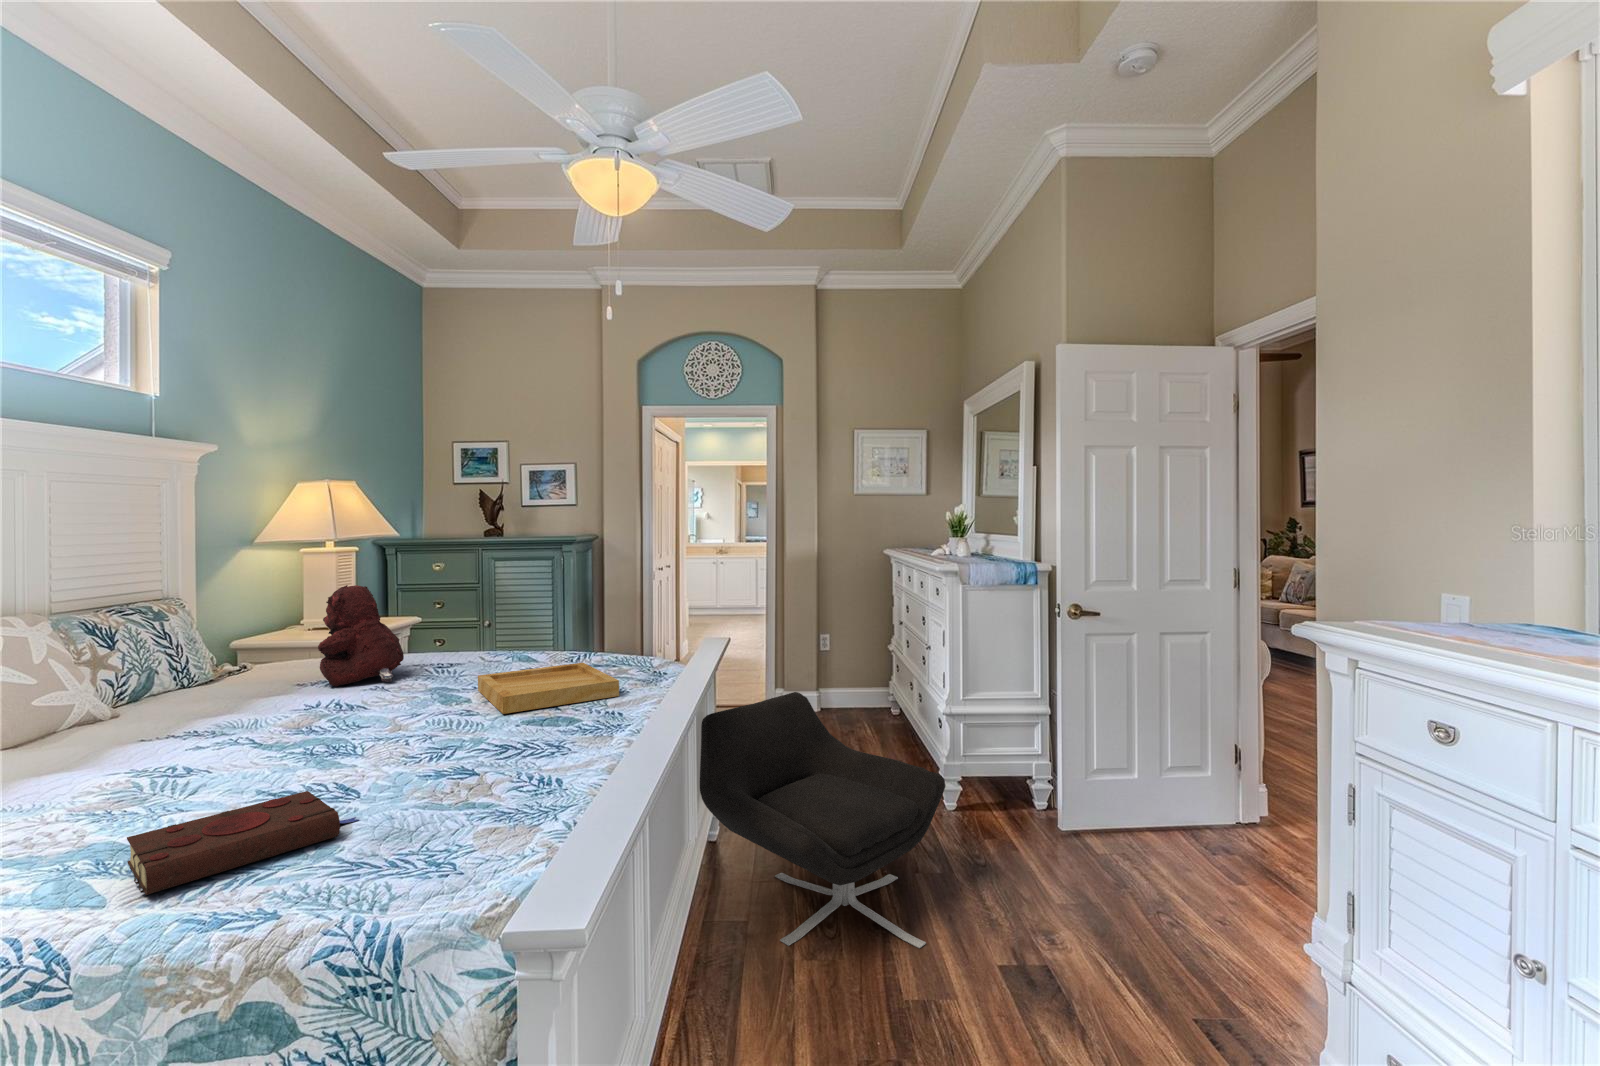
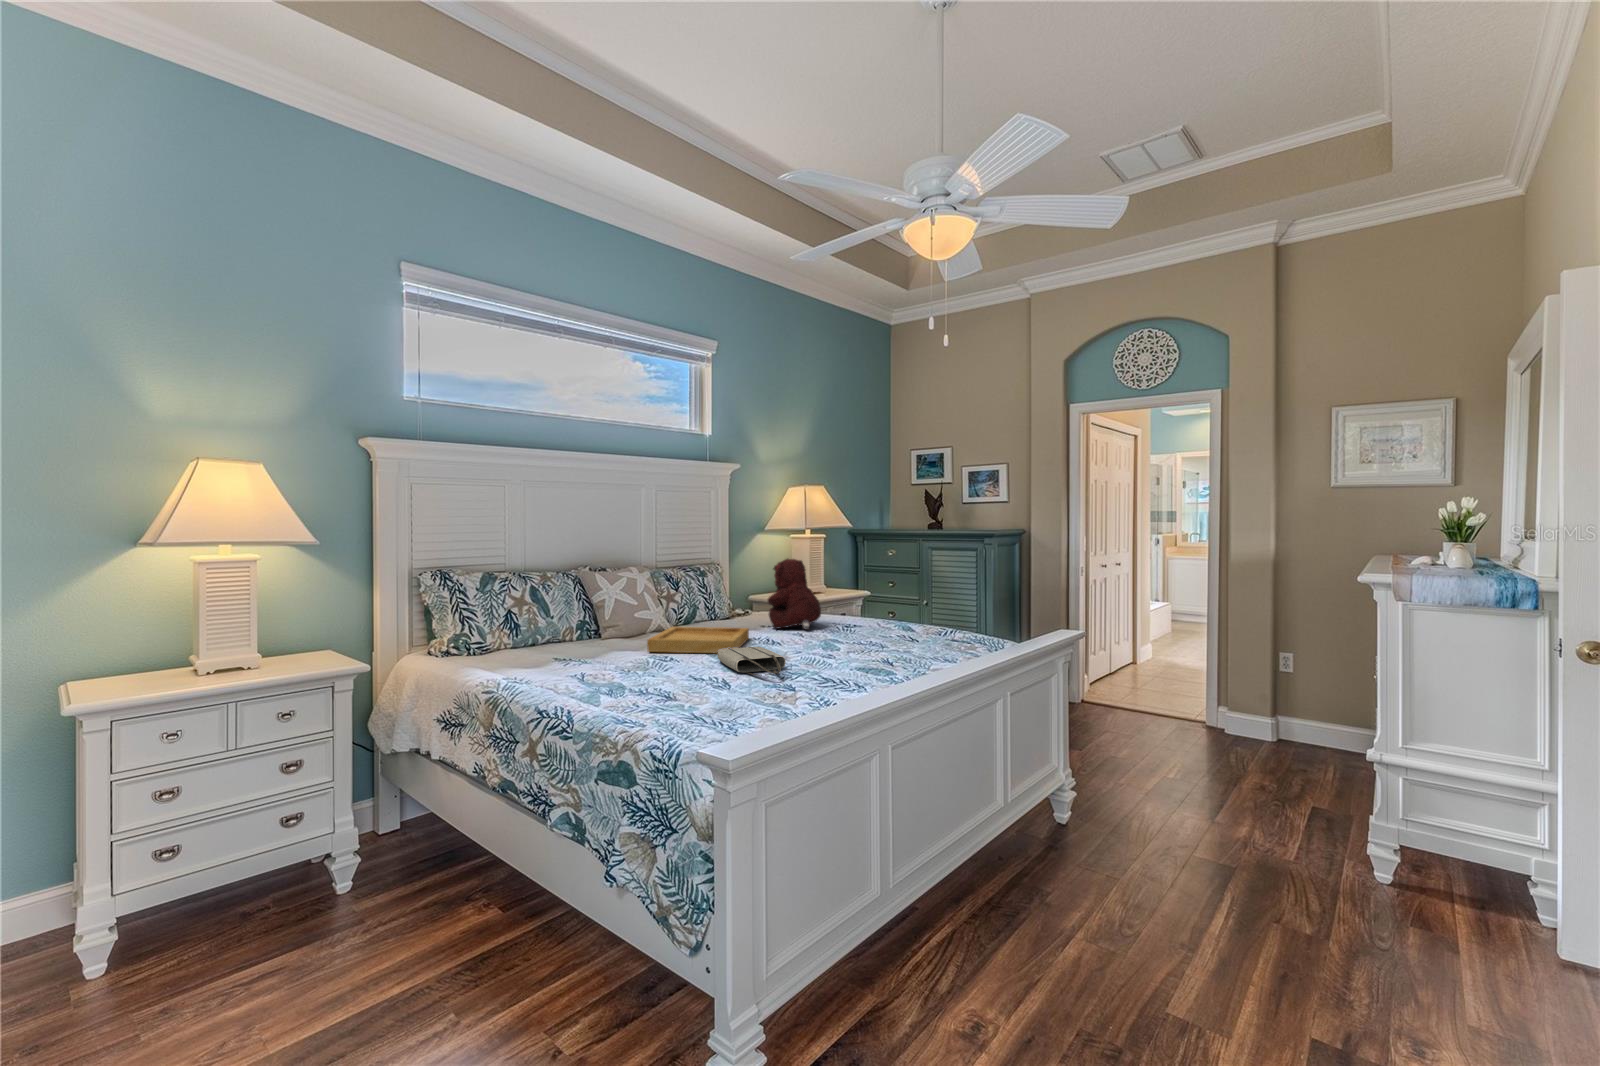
tray: present [478,663,619,714] -> present [647,627,749,653]
lounge chair: present [700,692,946,948] -> none [1017,691,1305,979]
tote bag: none [289,722,434,768] -> present [718,647,786,676]
book: present [127,791,358,895] -> none [608,675,719,705]

